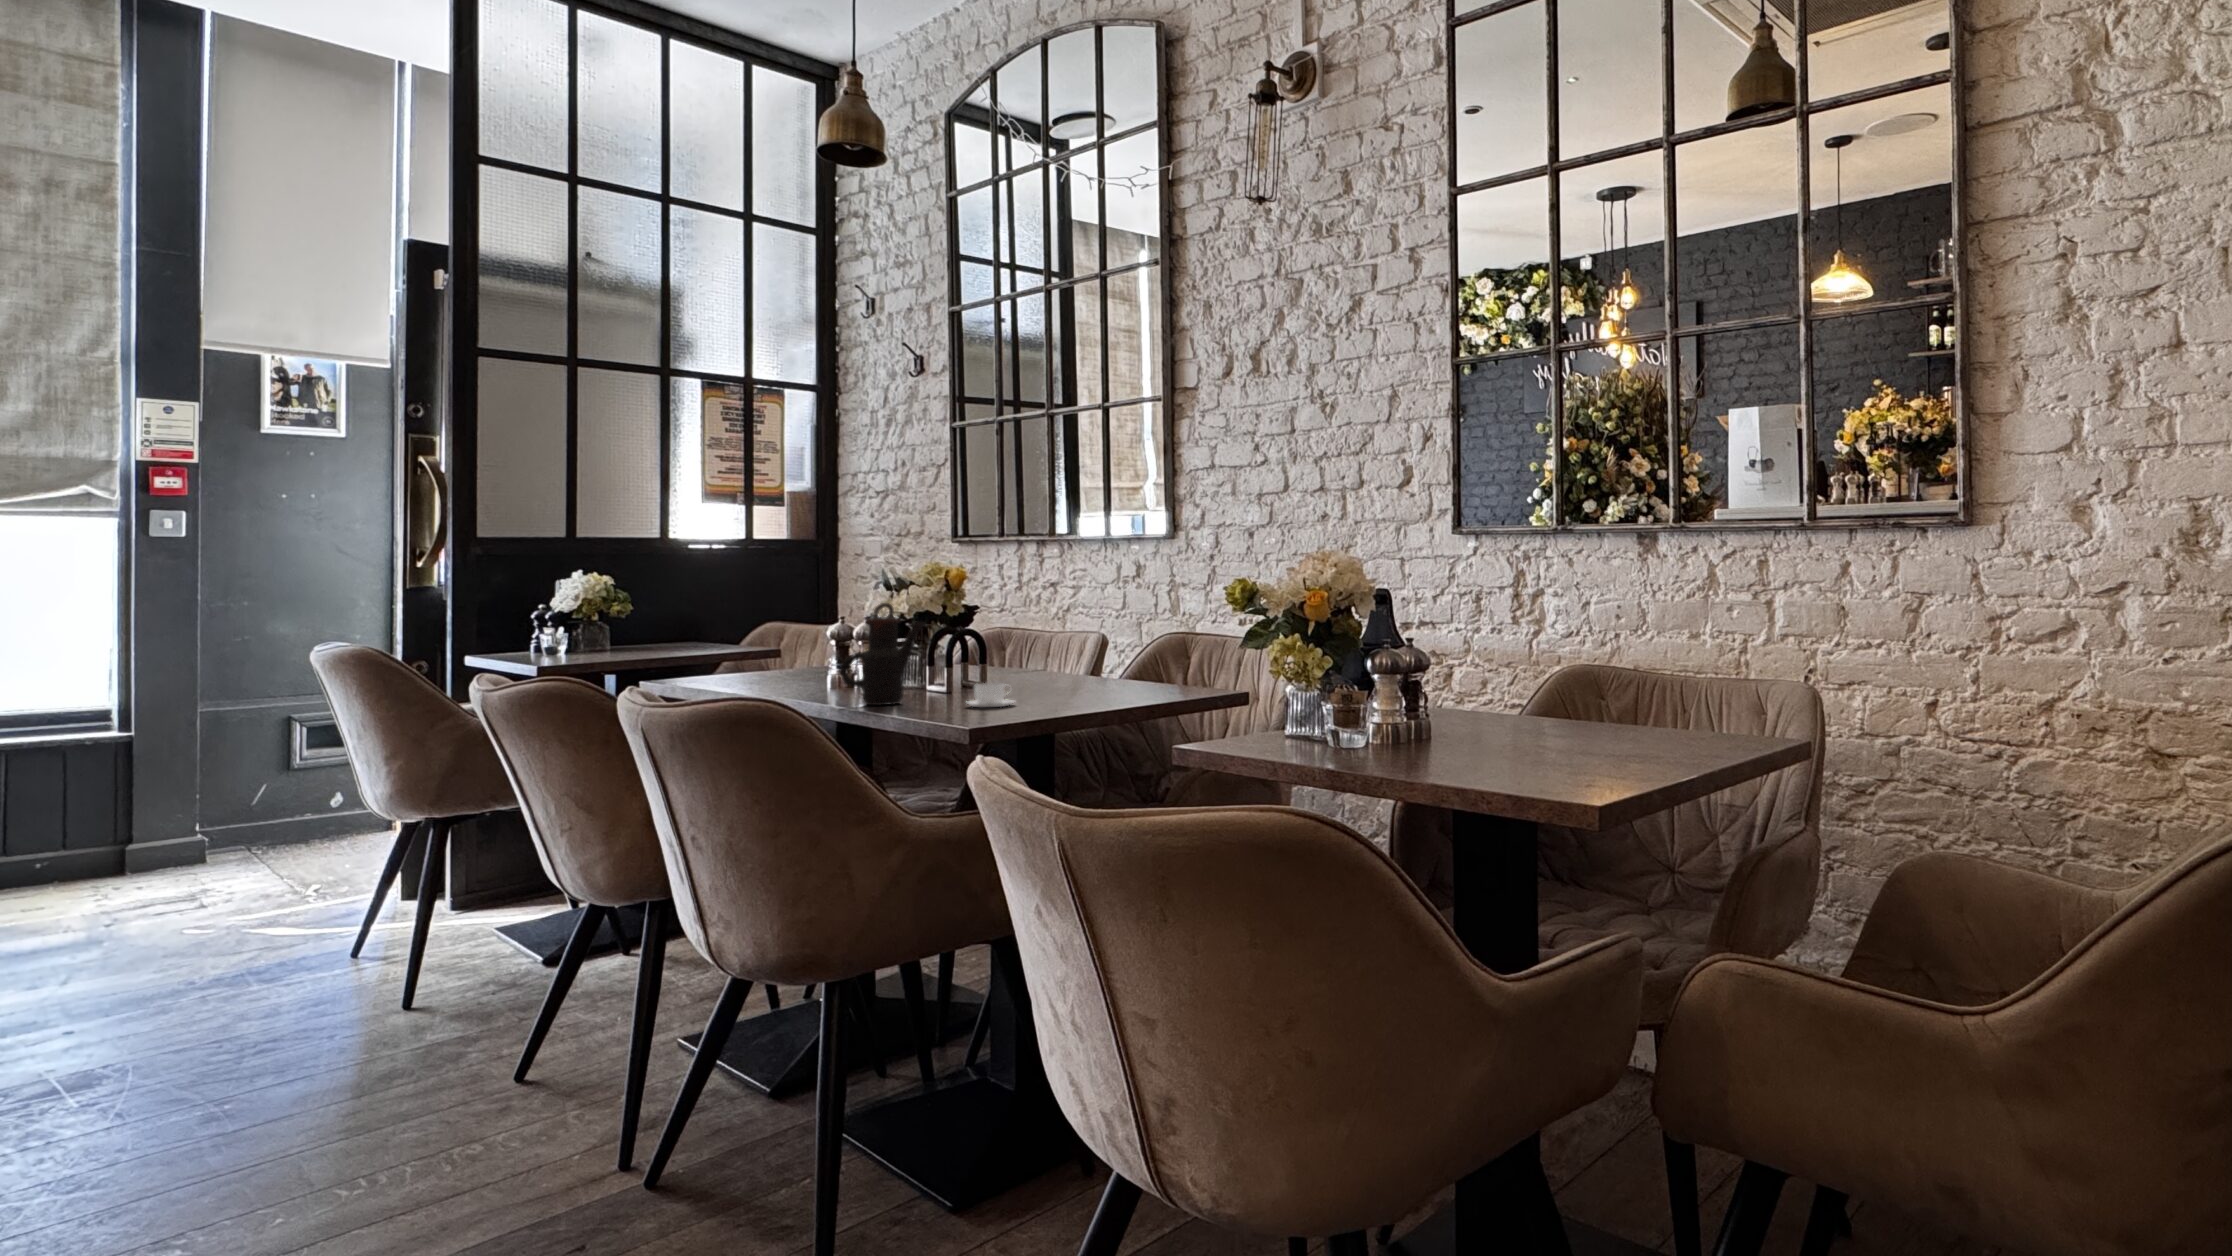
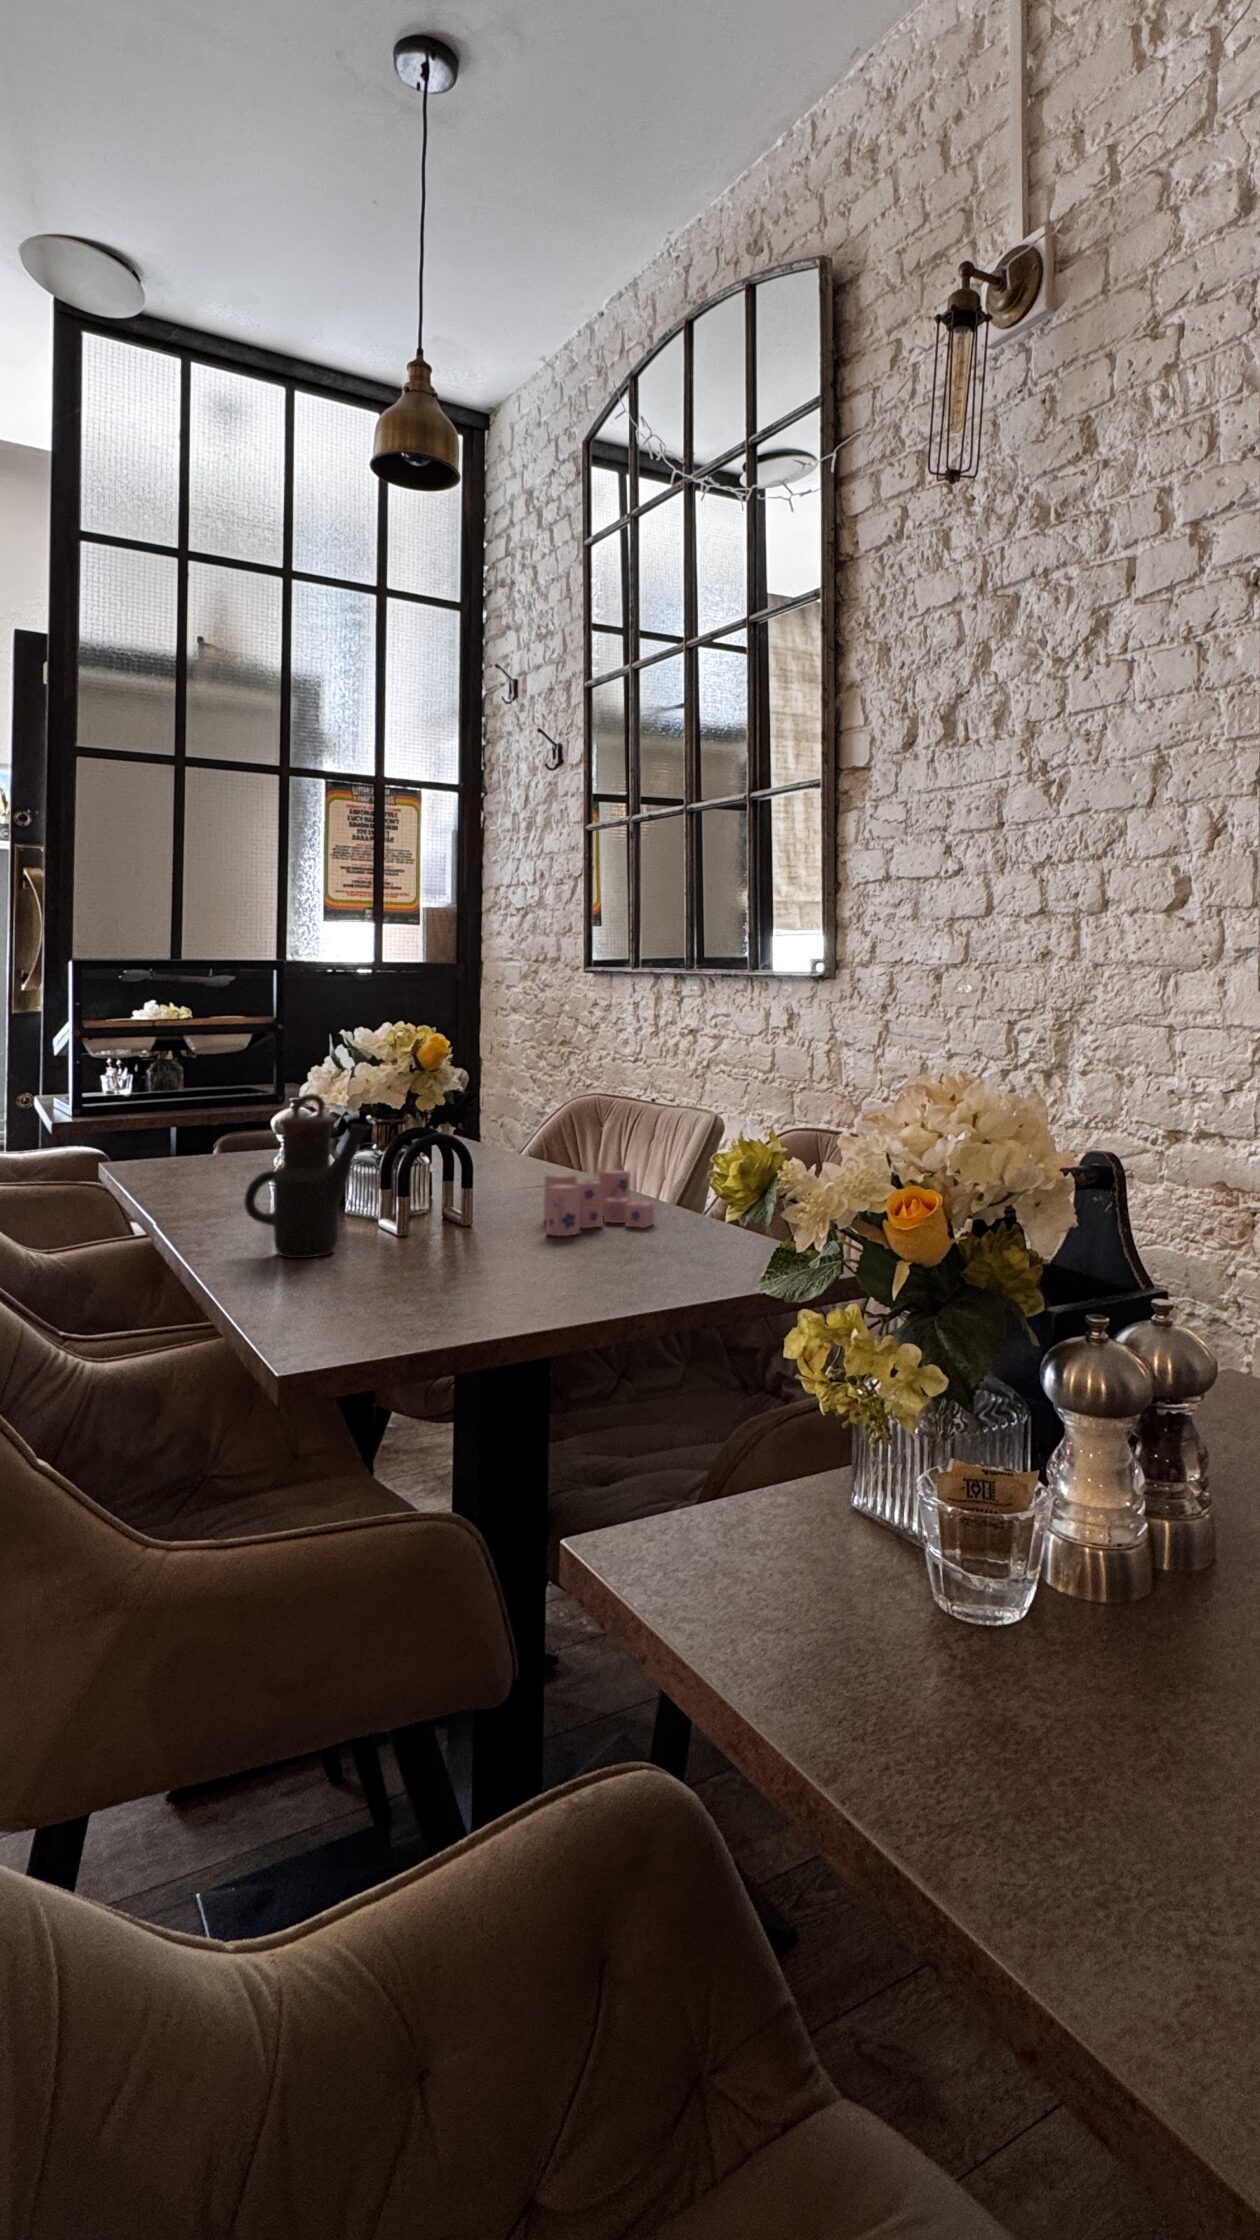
candle: none [1018,657,1091,692] -> present [544,1170,654,1236]
coffee cup: present [967,683,1014,707] -> none [404,1236,488,1283]

